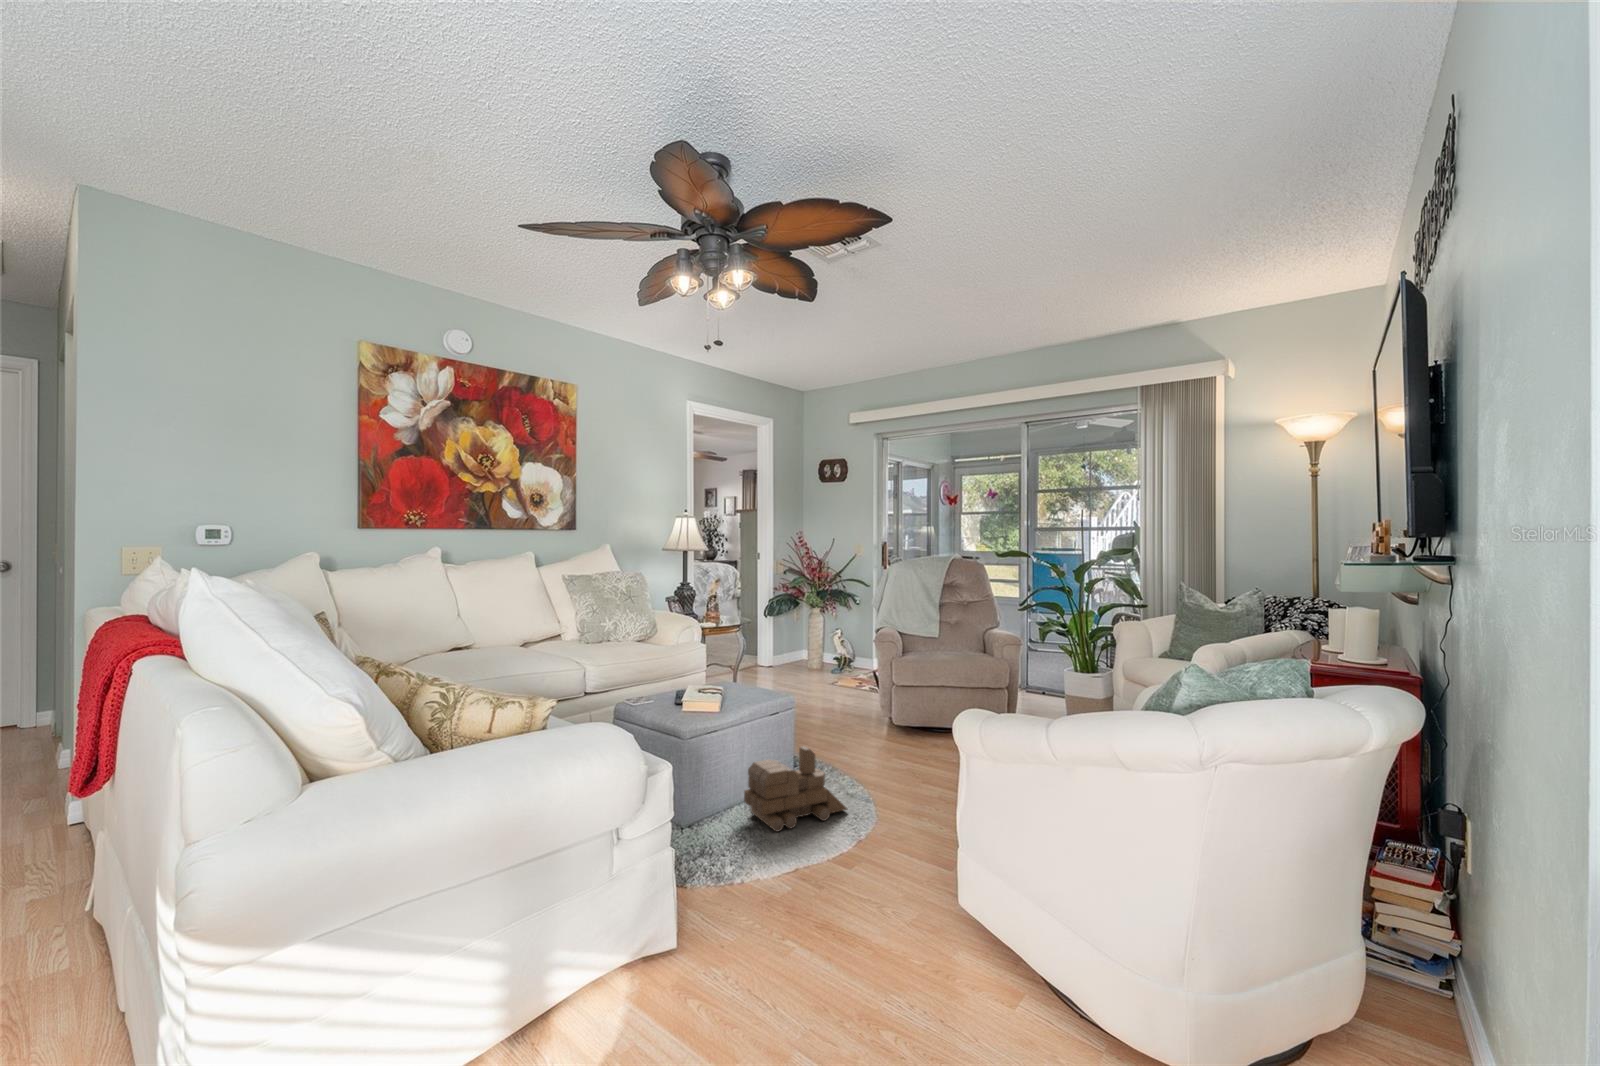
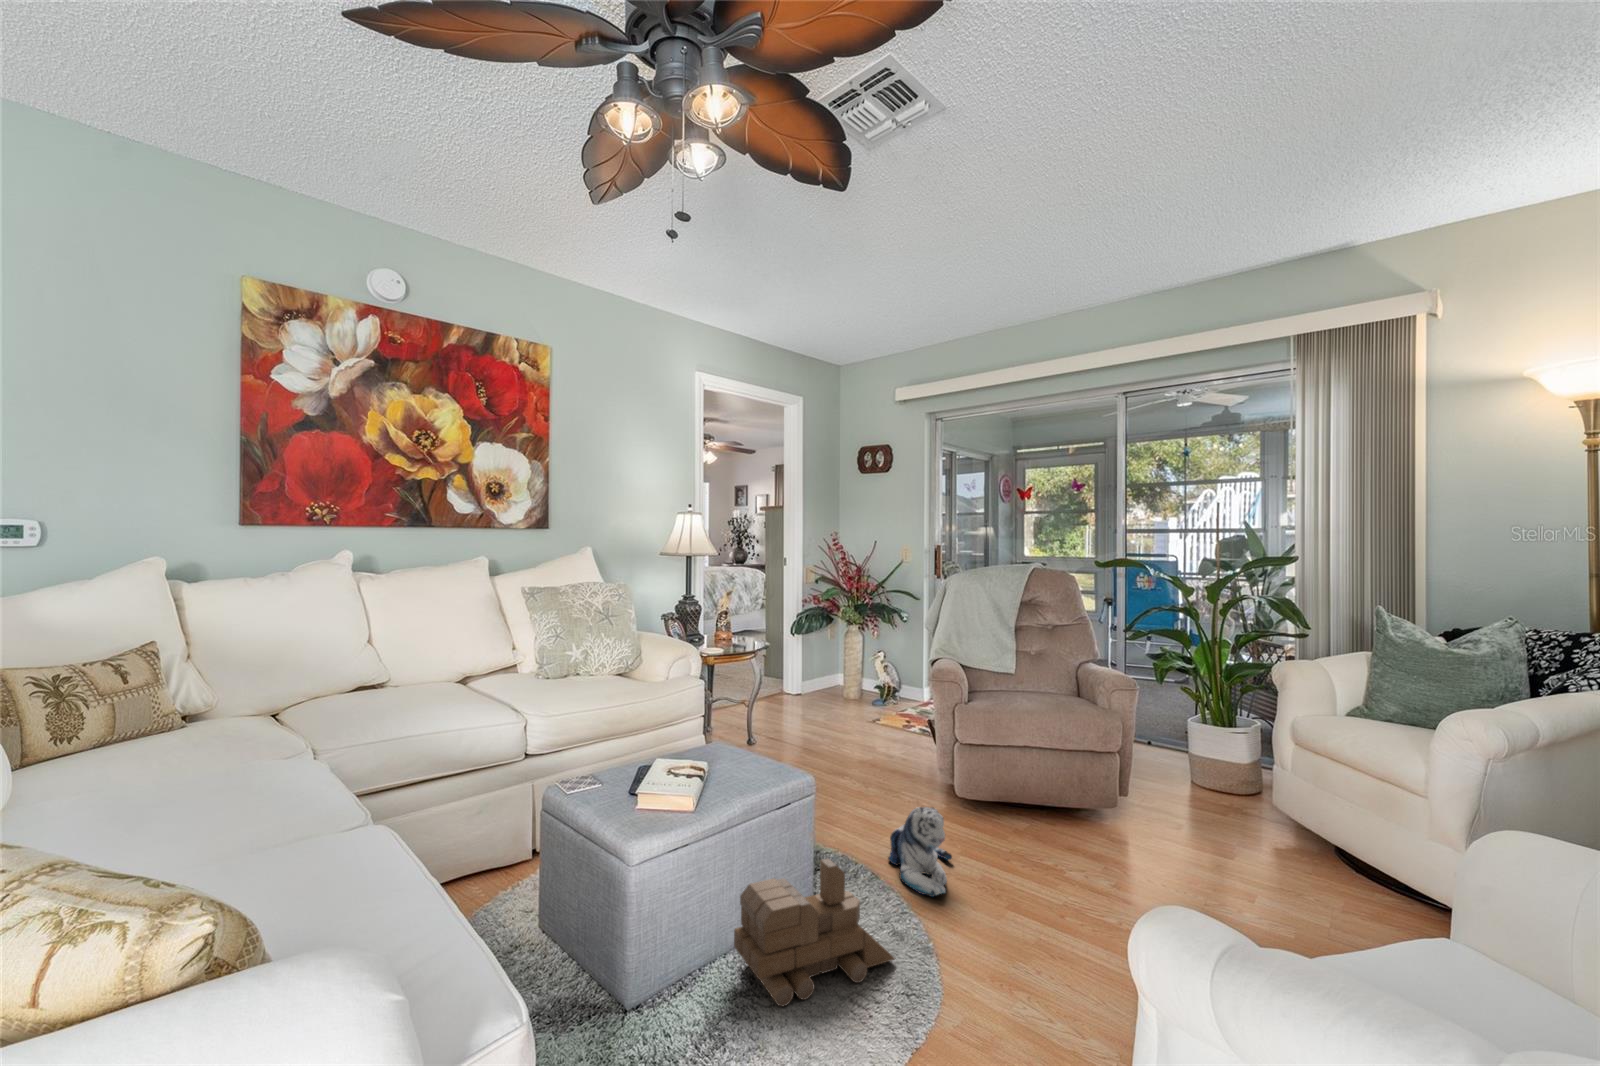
plush toy: none [843,724,889,781] -> present [888,807,952,897]

